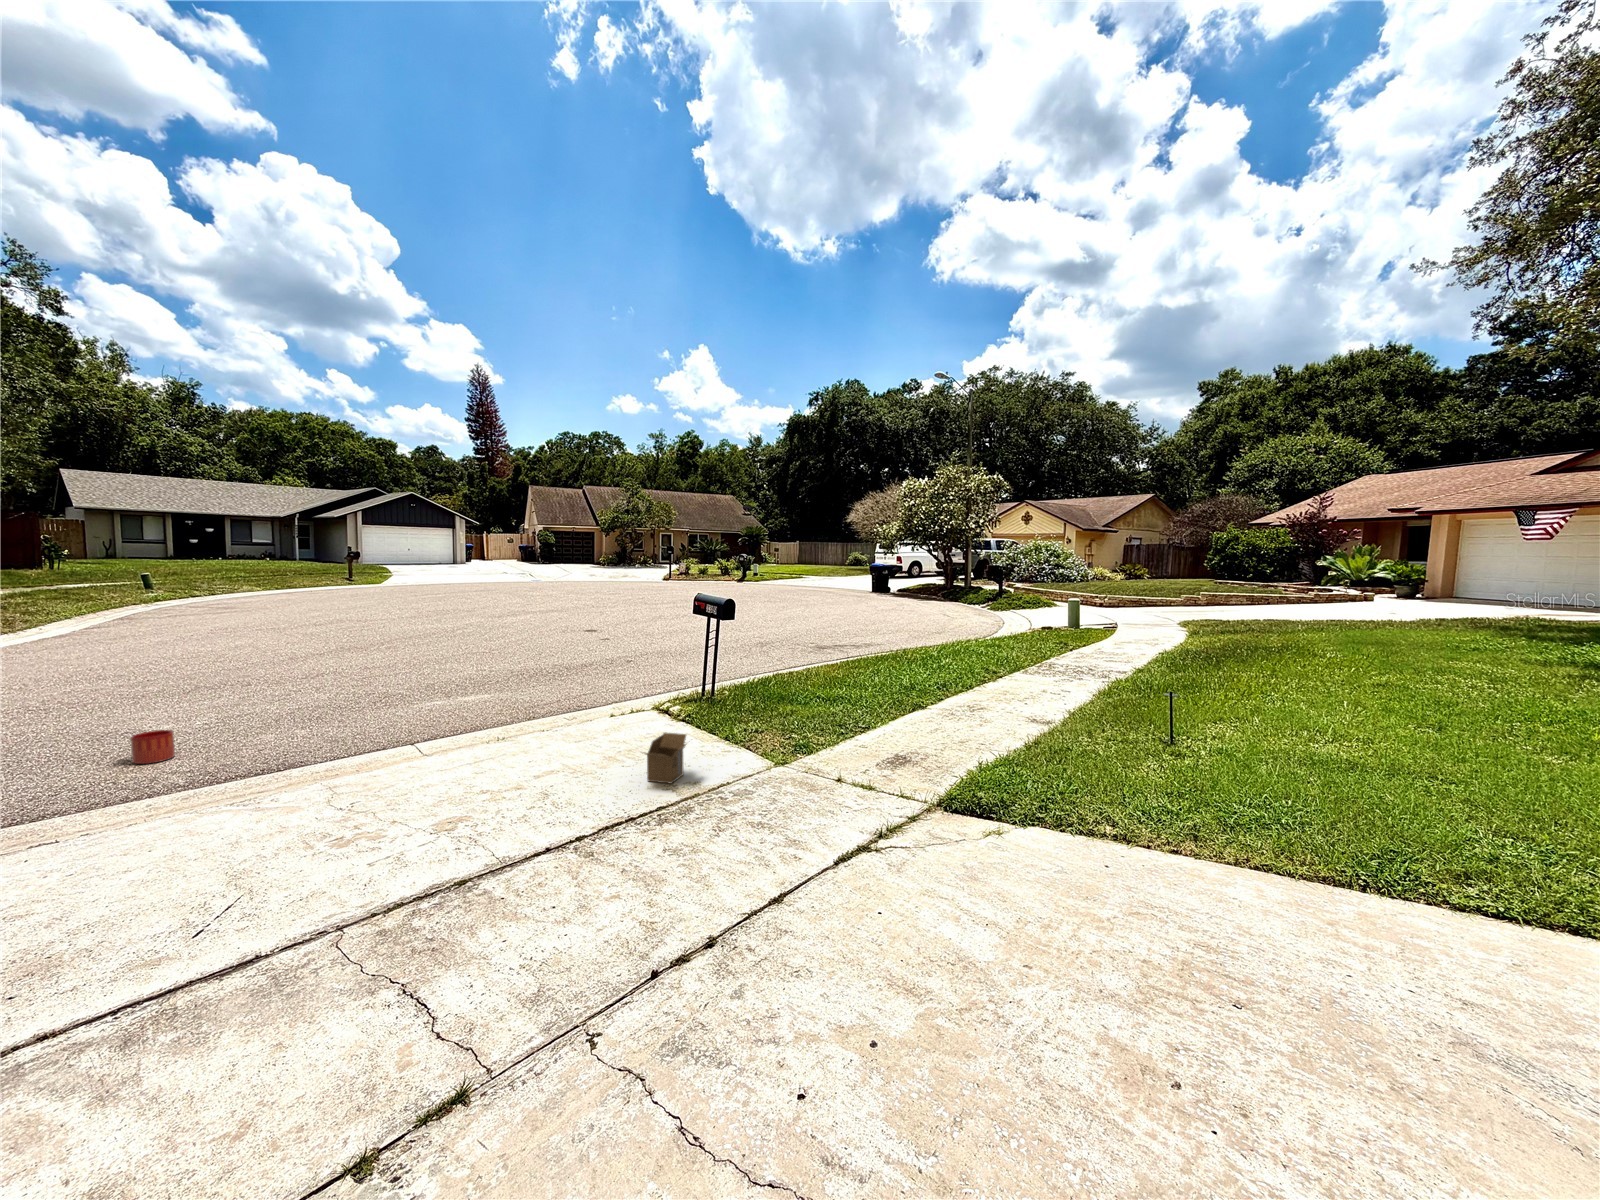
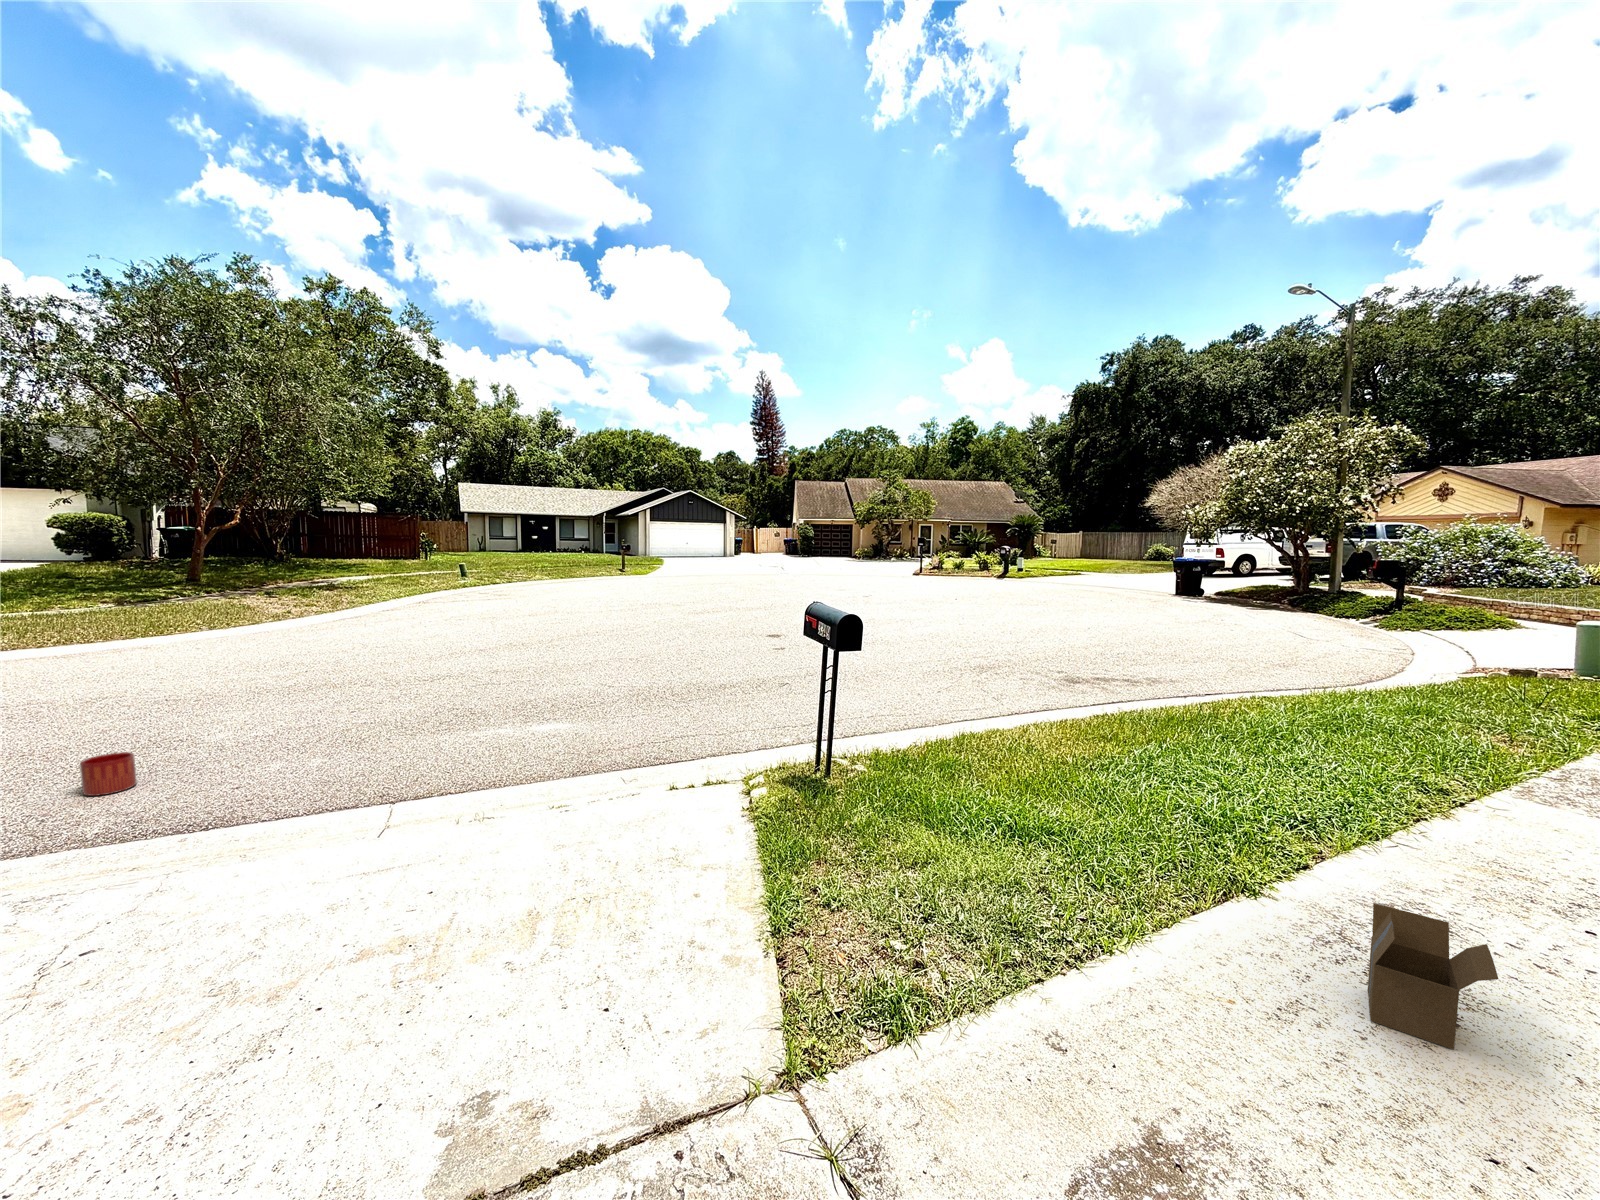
cardboard box: present [645,732,686,784] -> present [1368,903,1498,1050]

